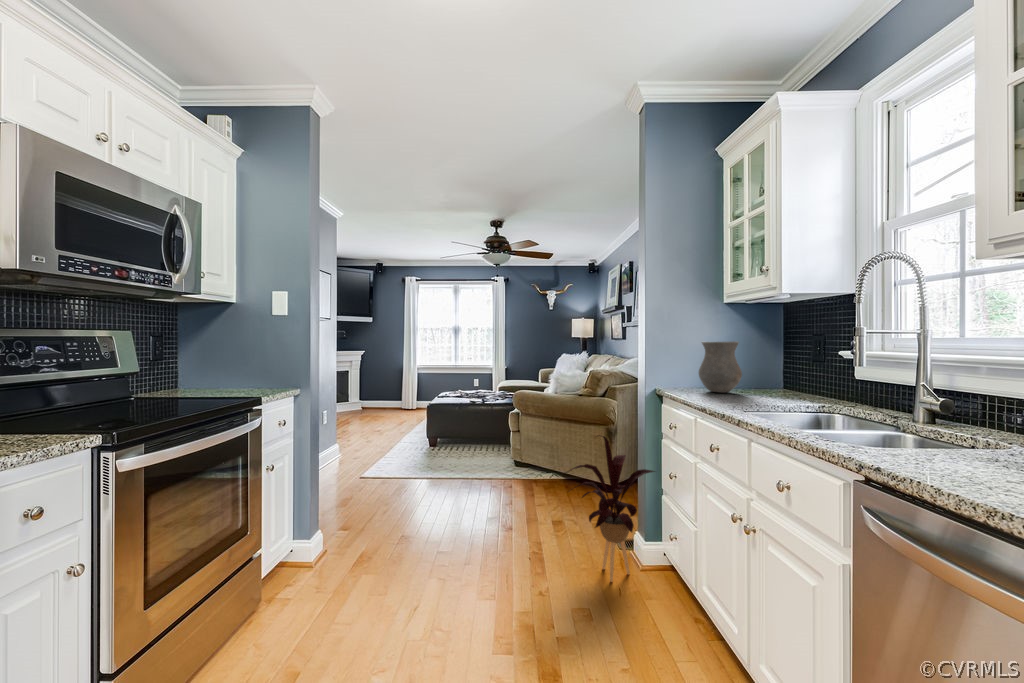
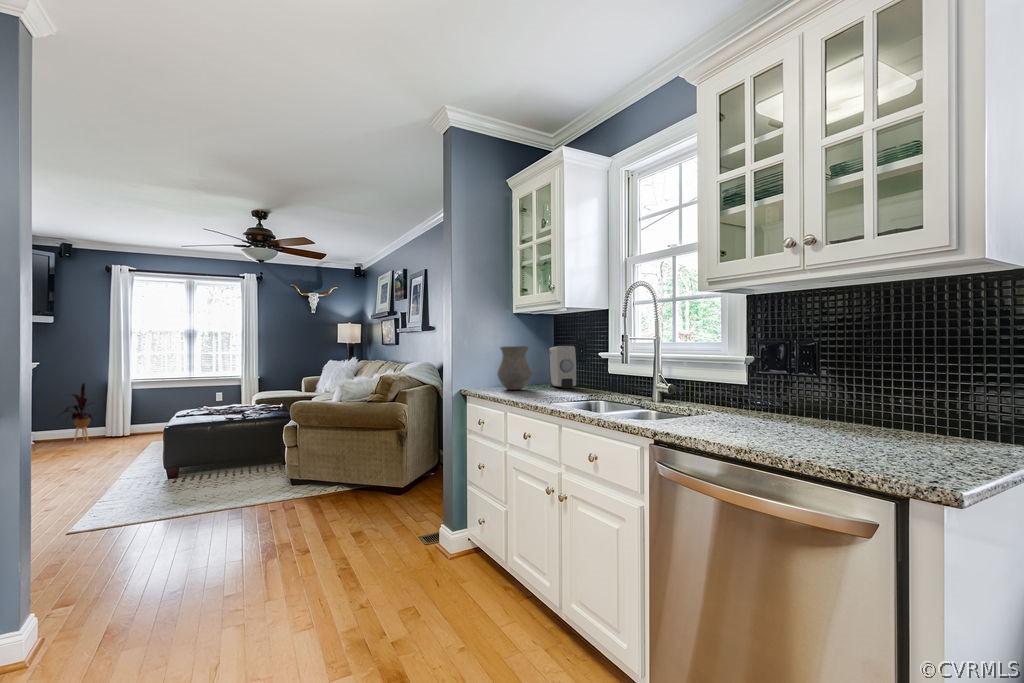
soap dispenser: none [771,342,807,395] -> present [549,346,576,388]
house plant: present [566,435,654,582] -> present [60,383,93,443]

